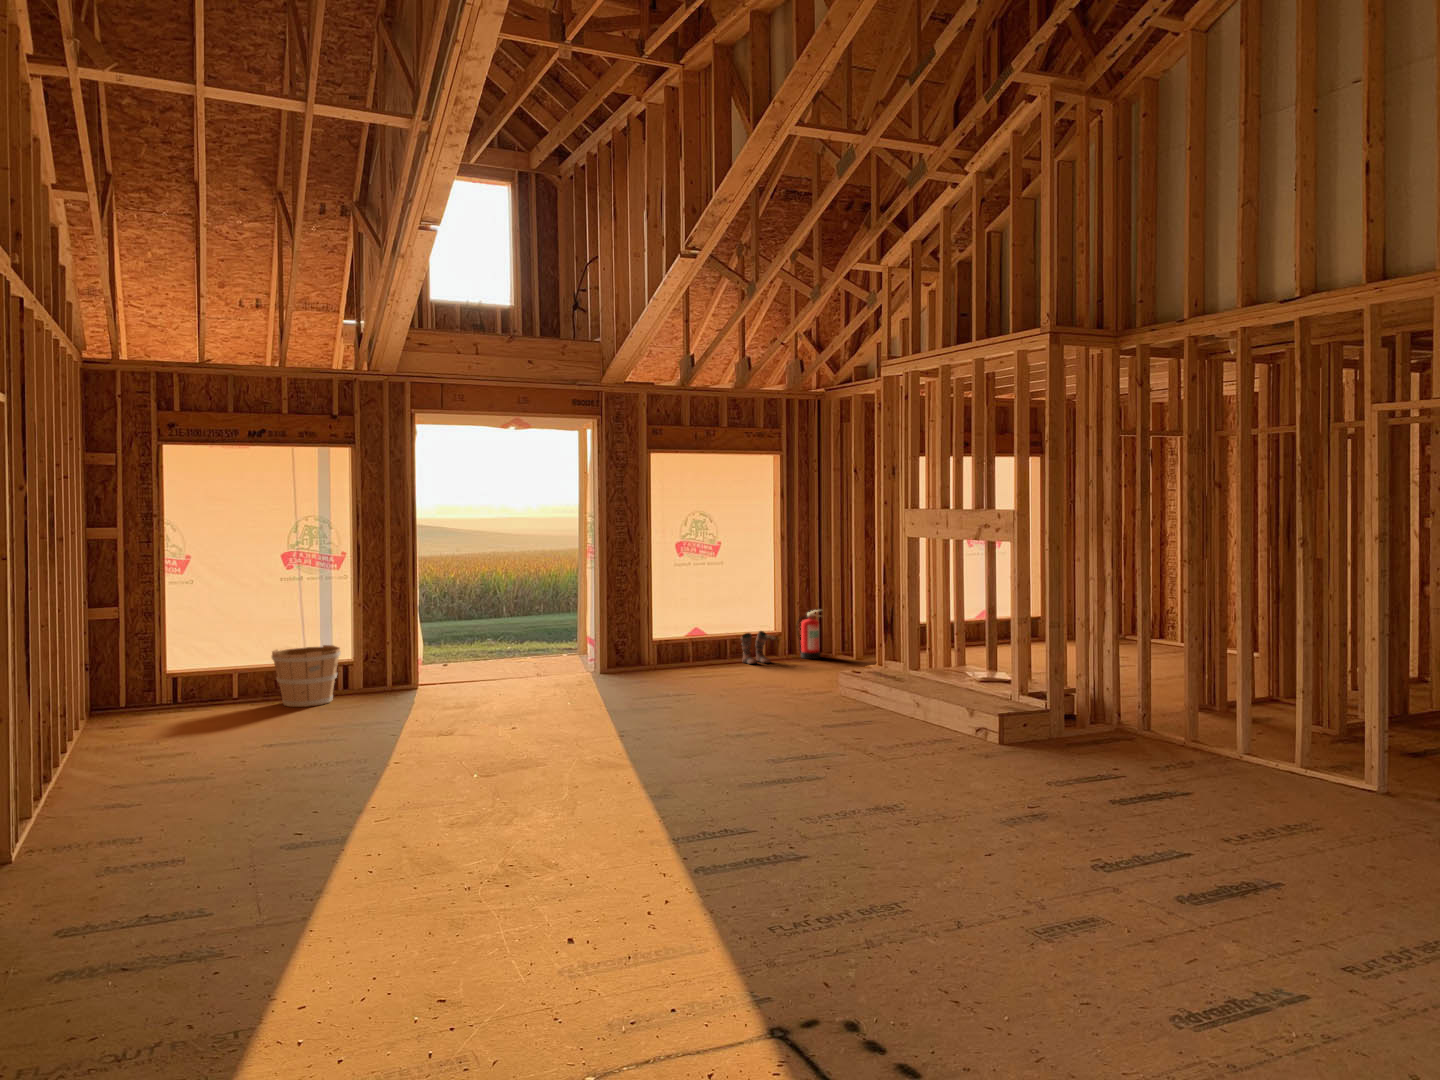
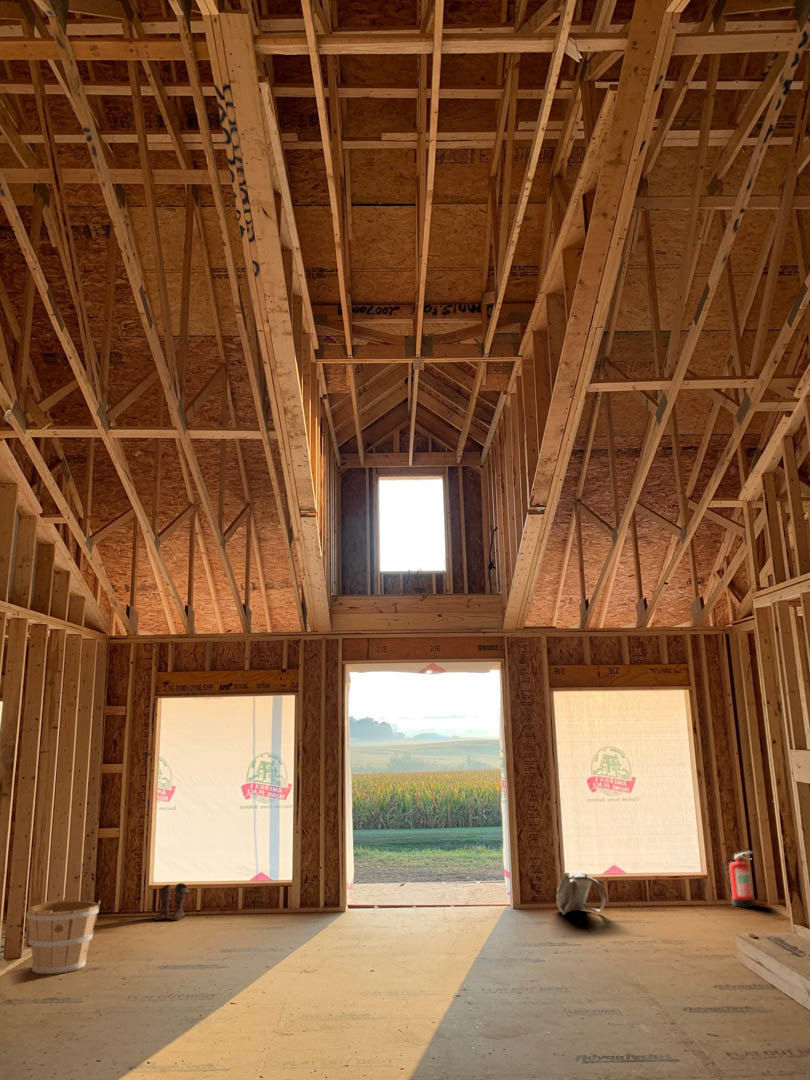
boots: present [741,631,775,664] -> present [155,883,189,921]
backpack: none [643,634,698,676] -> present [556,871,606,915]
wooden bucket: present [272,645,341,707] -> present [26,899,100,974]

